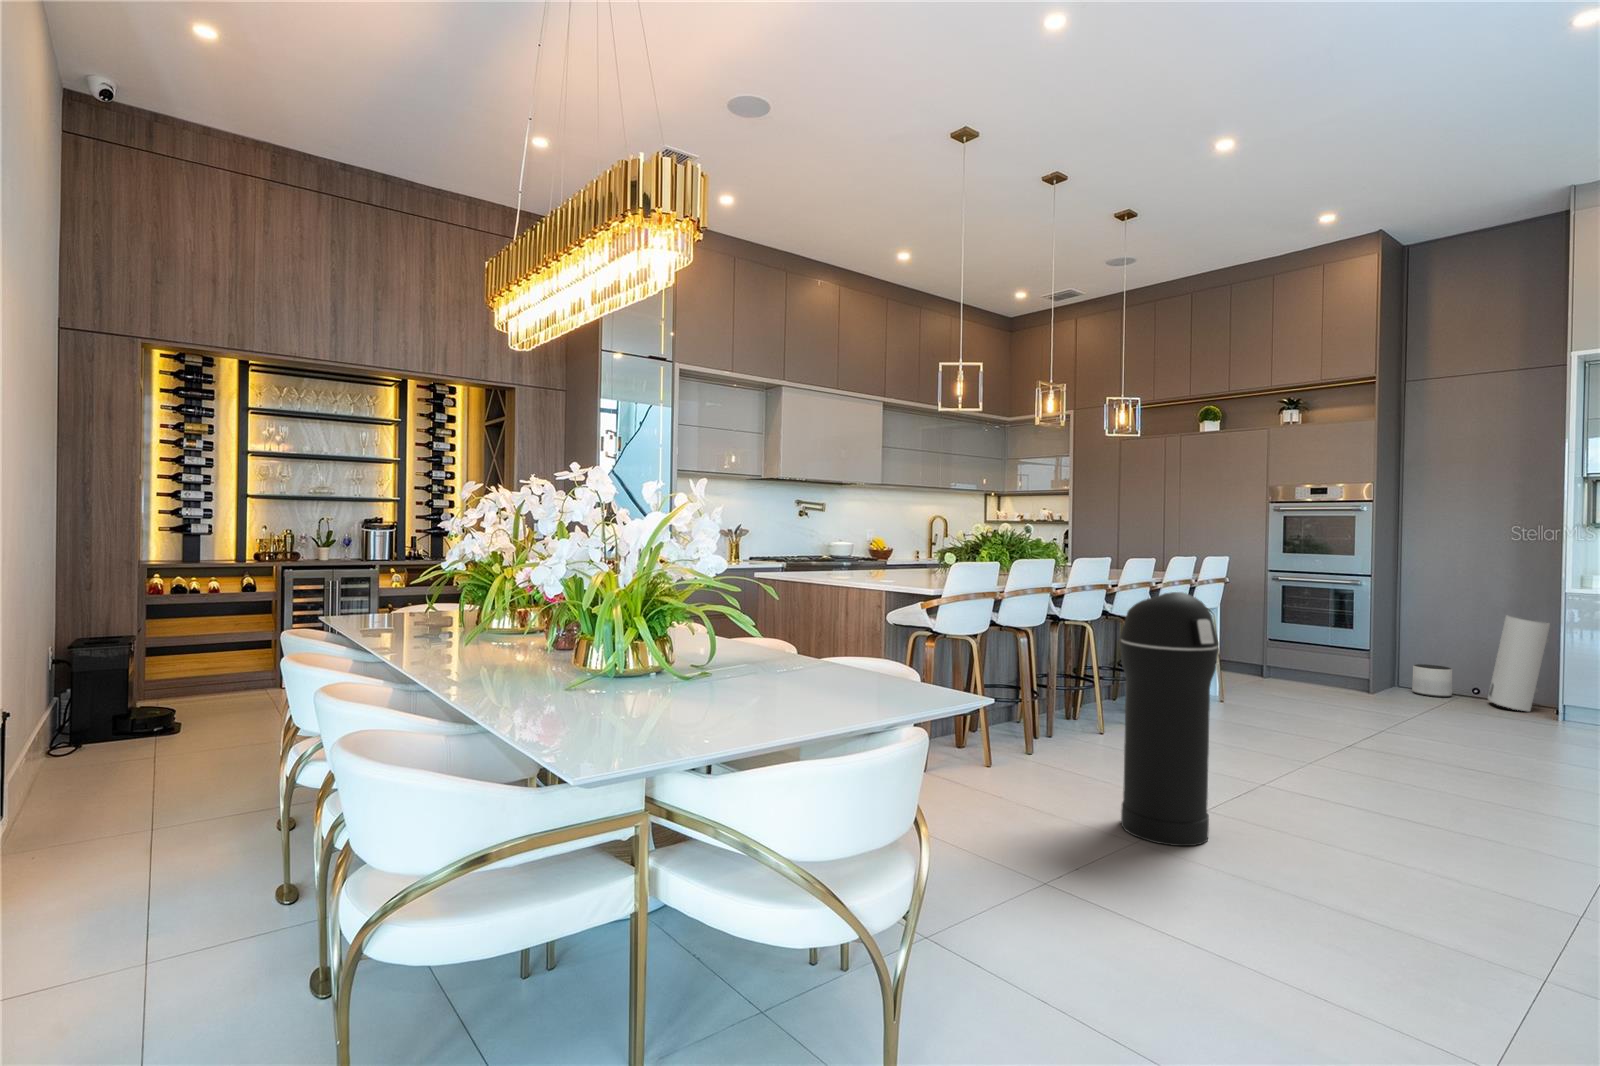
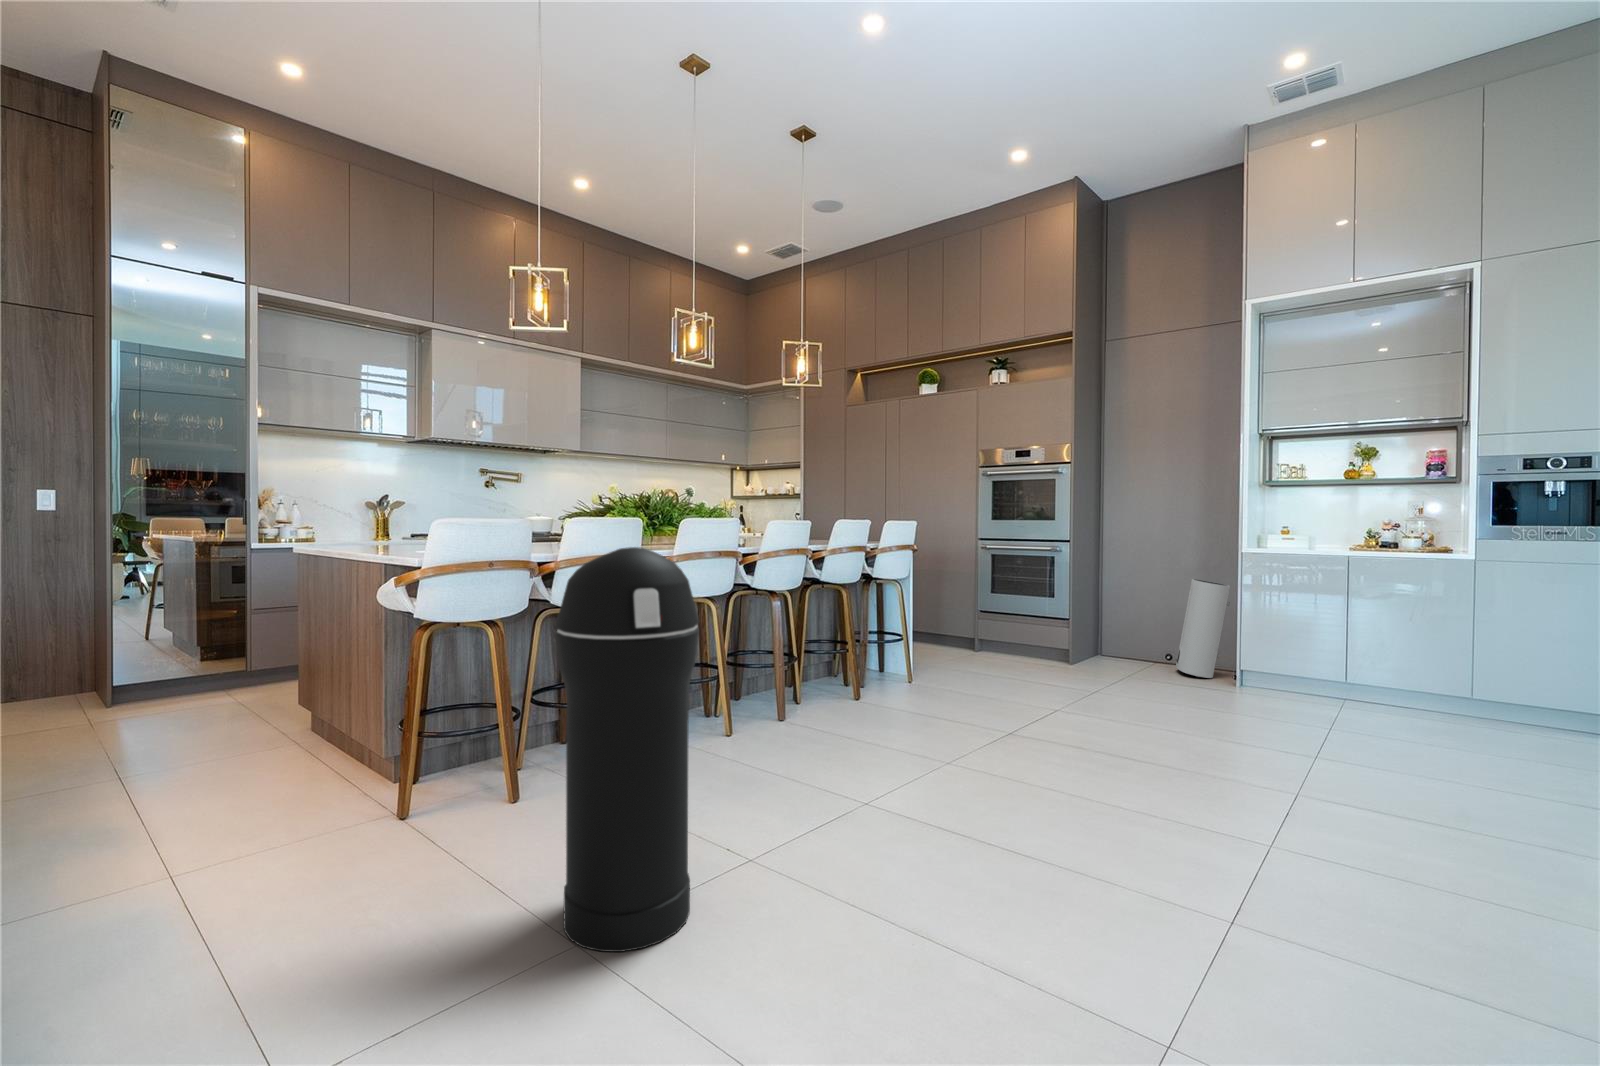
planter: present [1412,664,1452,697] -> none [1110,632,1146,665]

